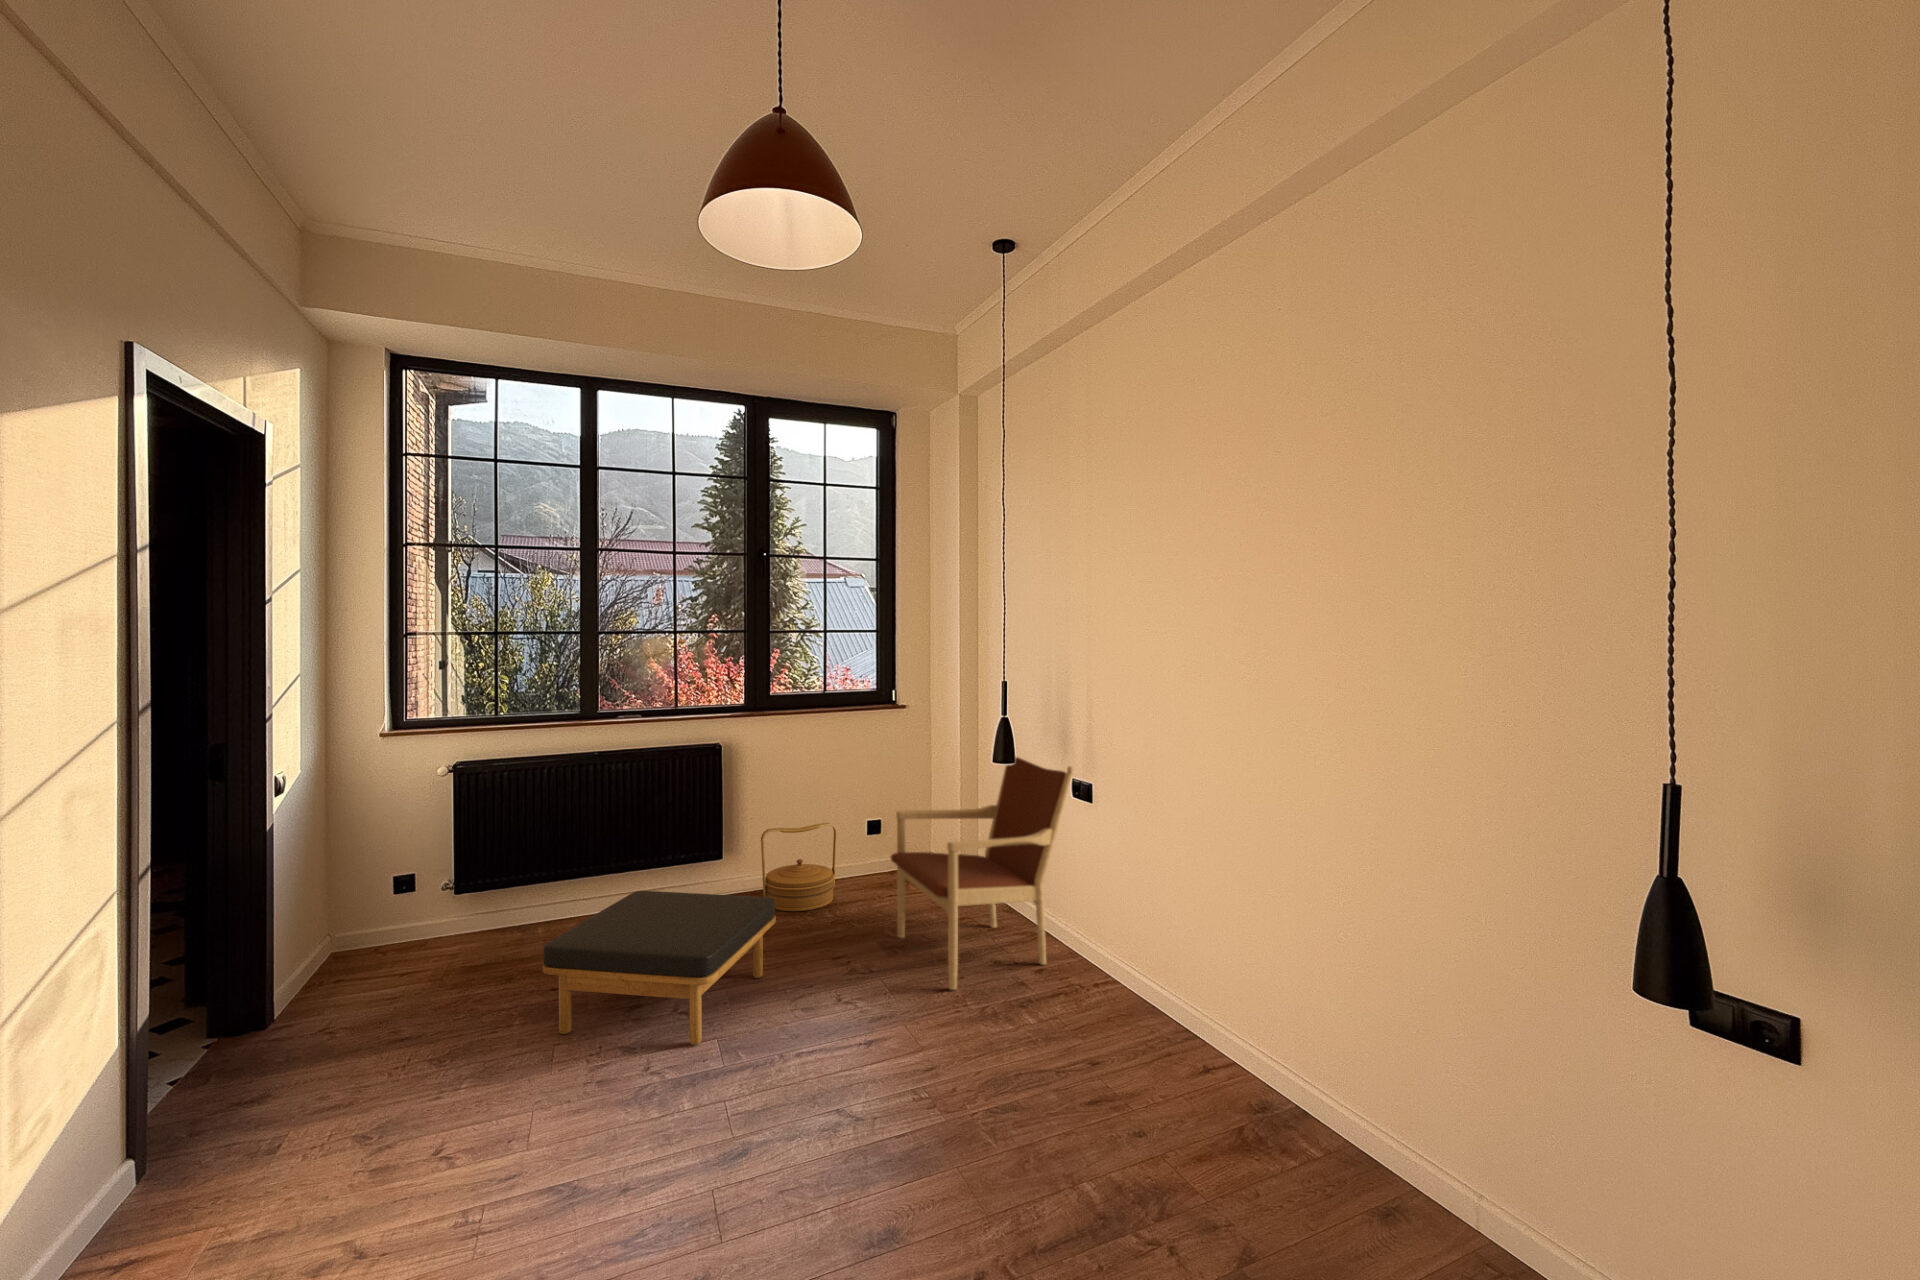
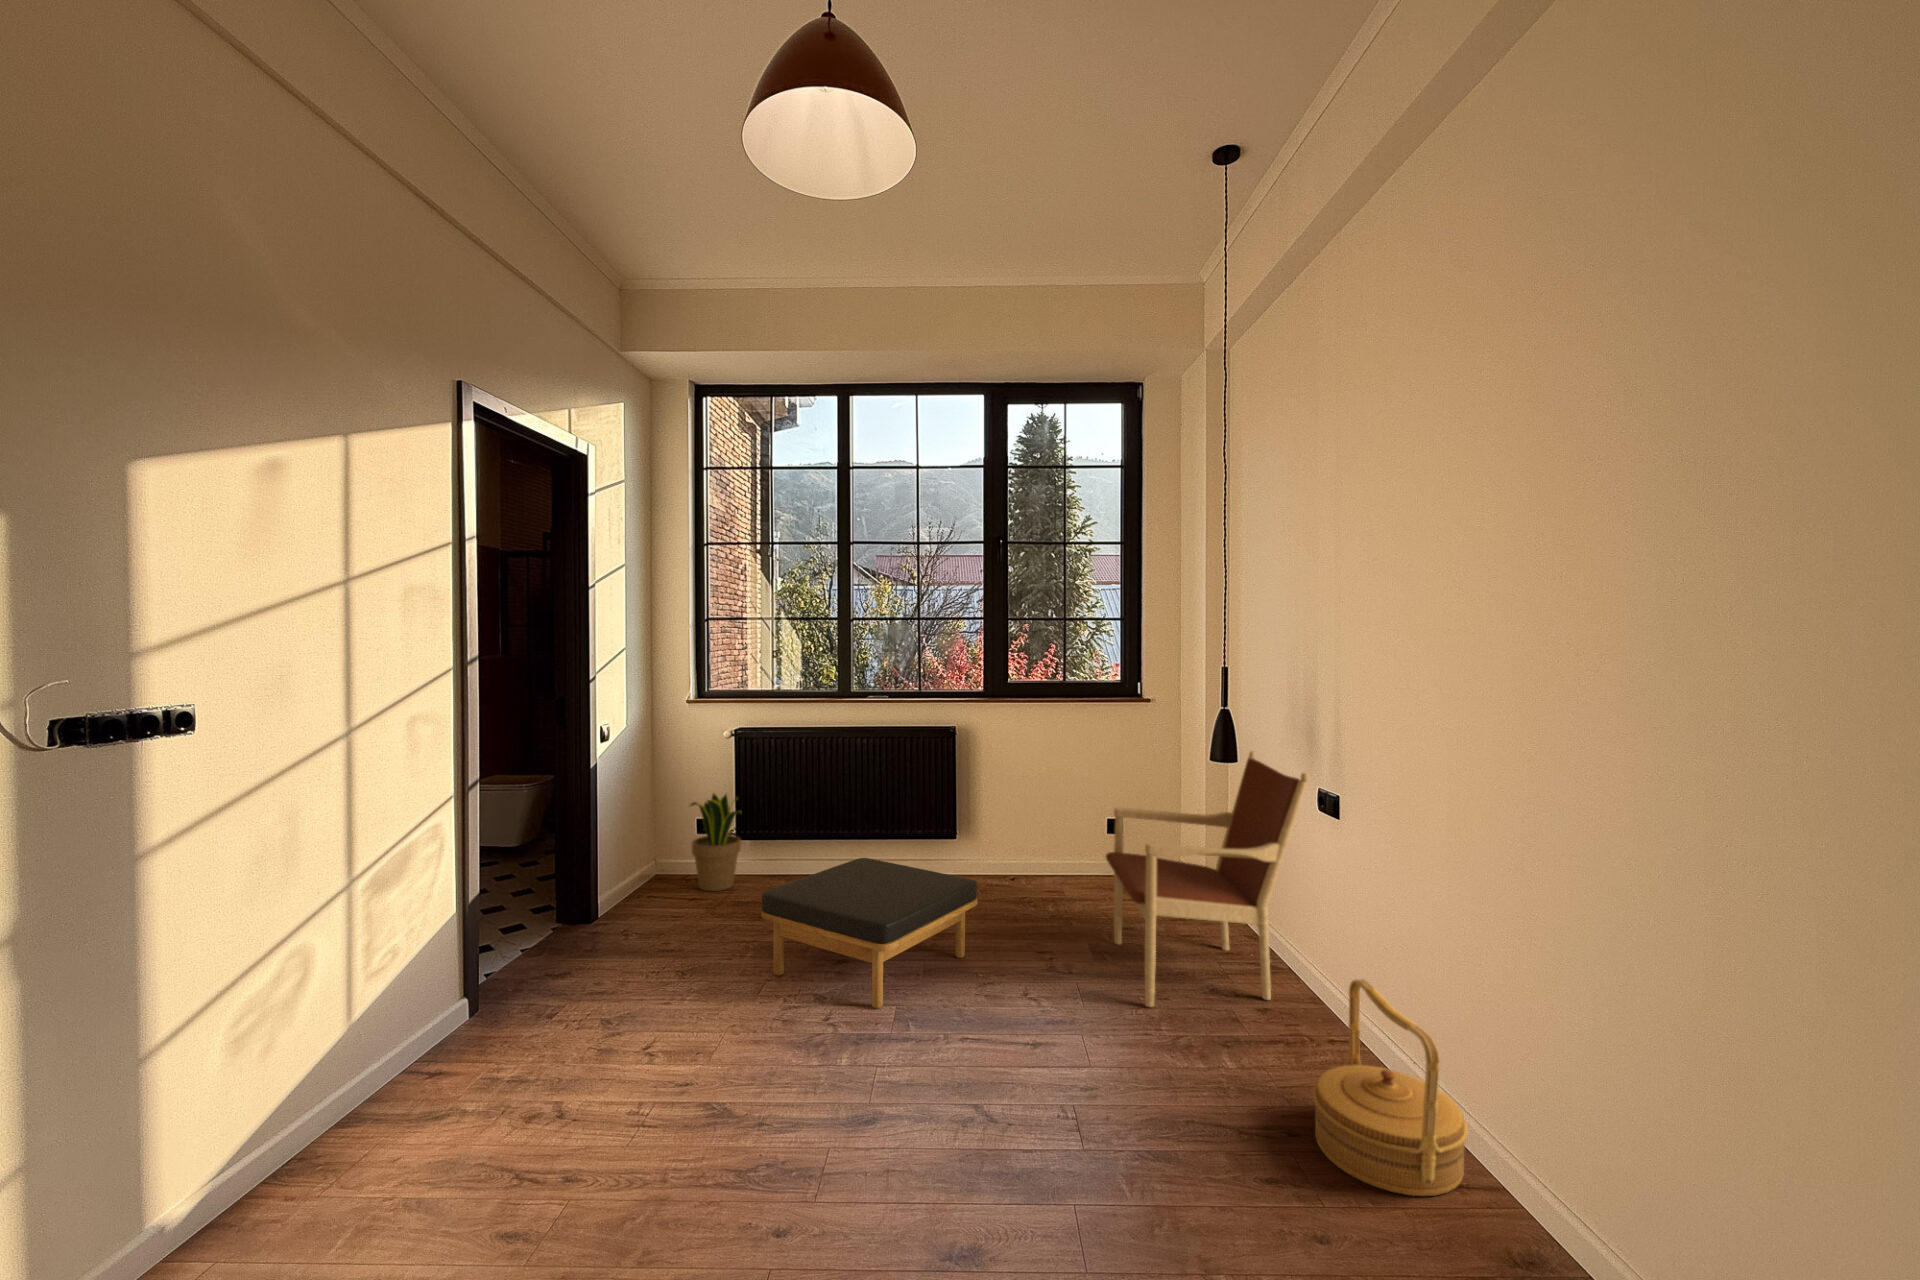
woven basket: present [761,823,837,911] -> present [1312,979,1468,1196]
potted plant: none [397,838,468,956] -> present [689,794,741,891]

